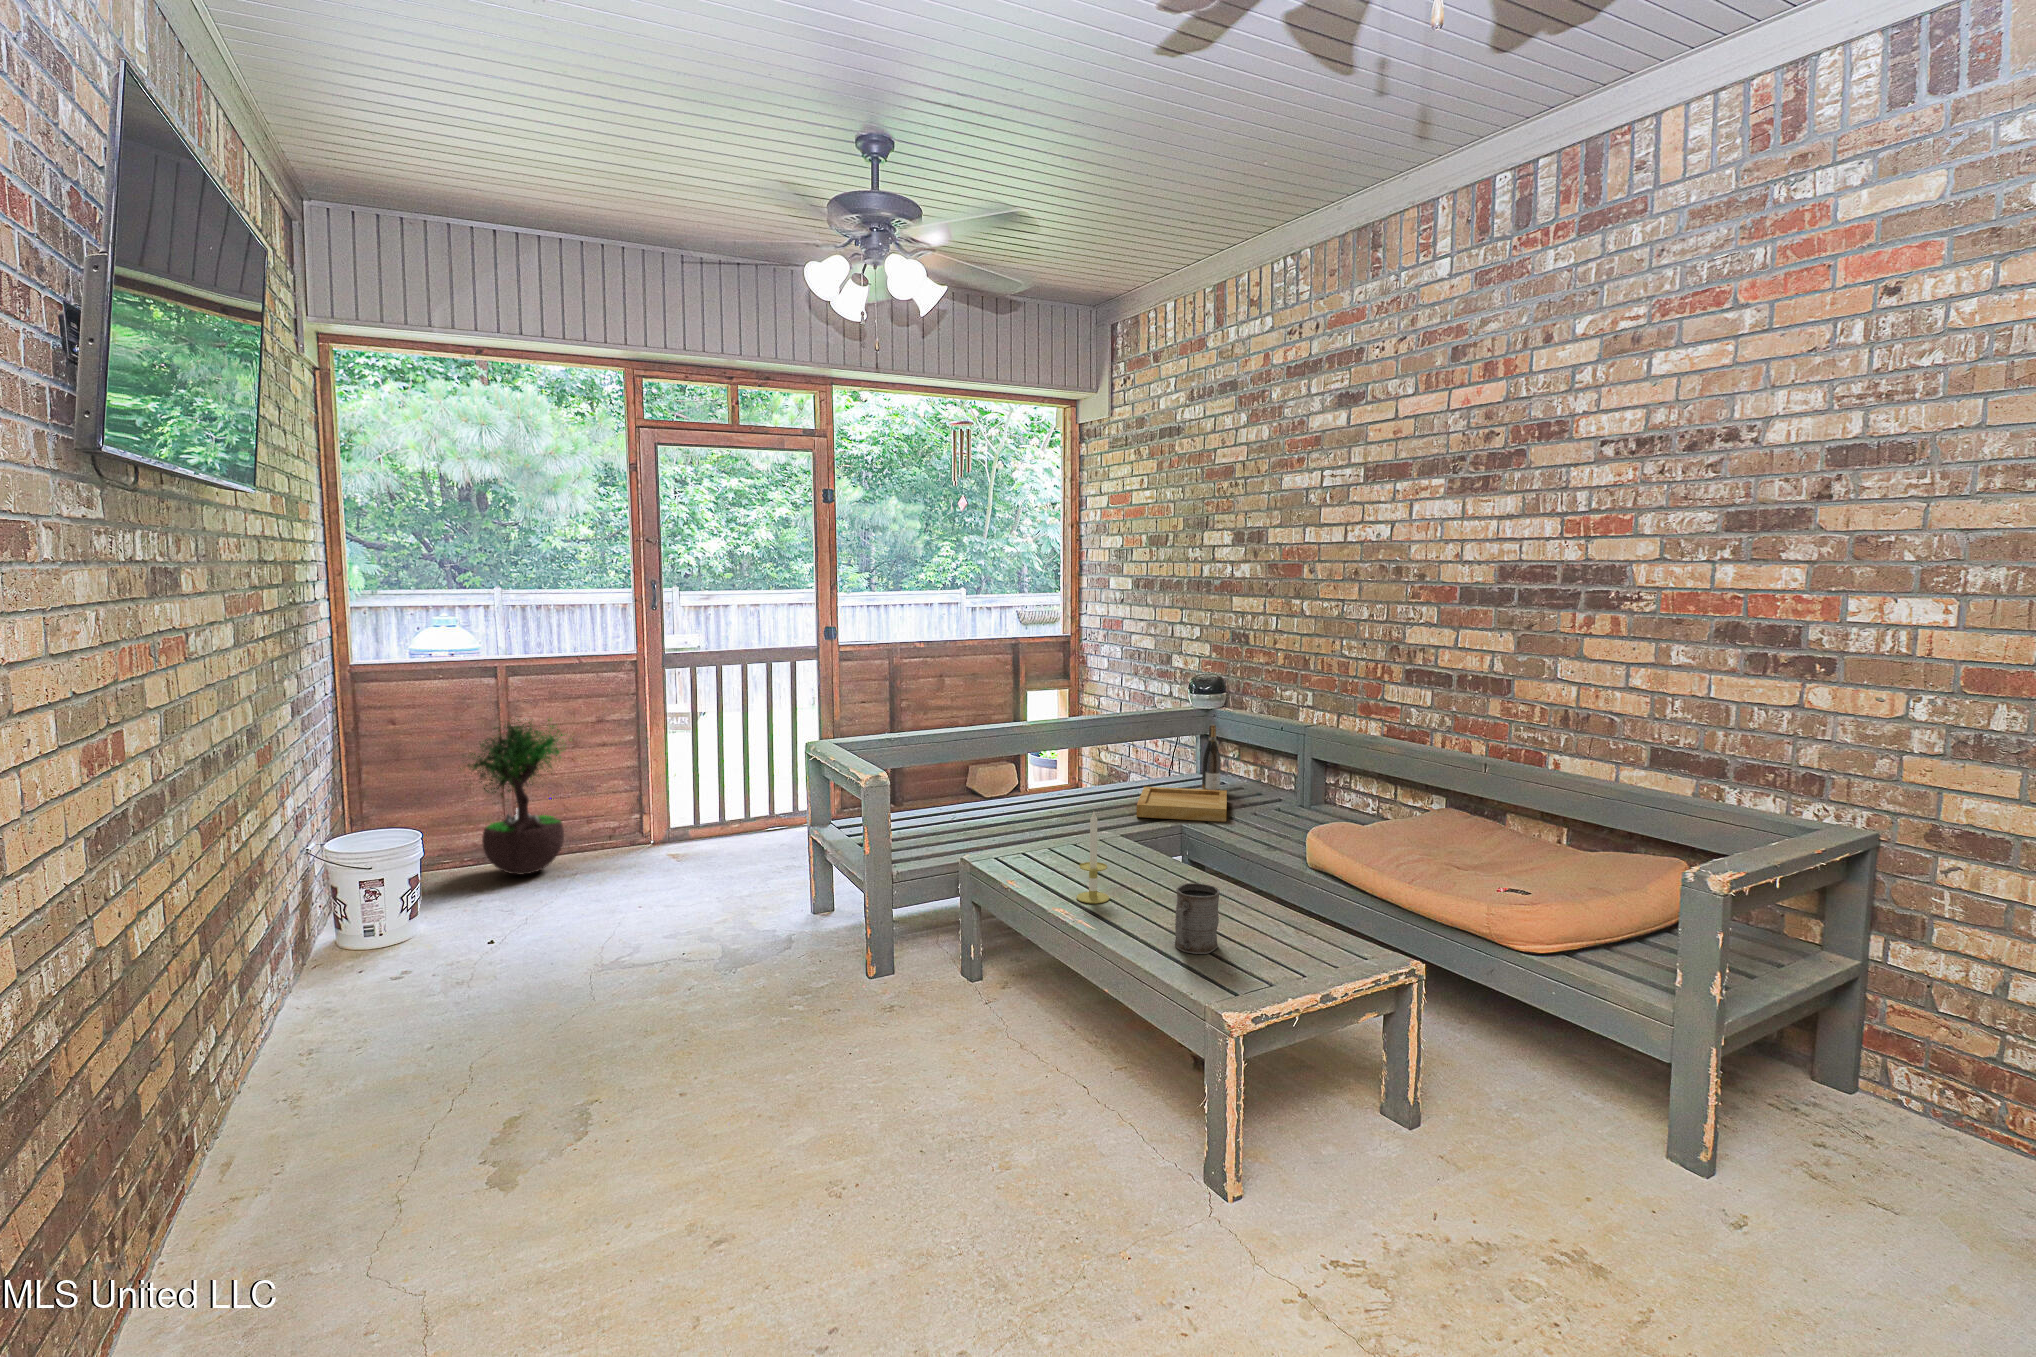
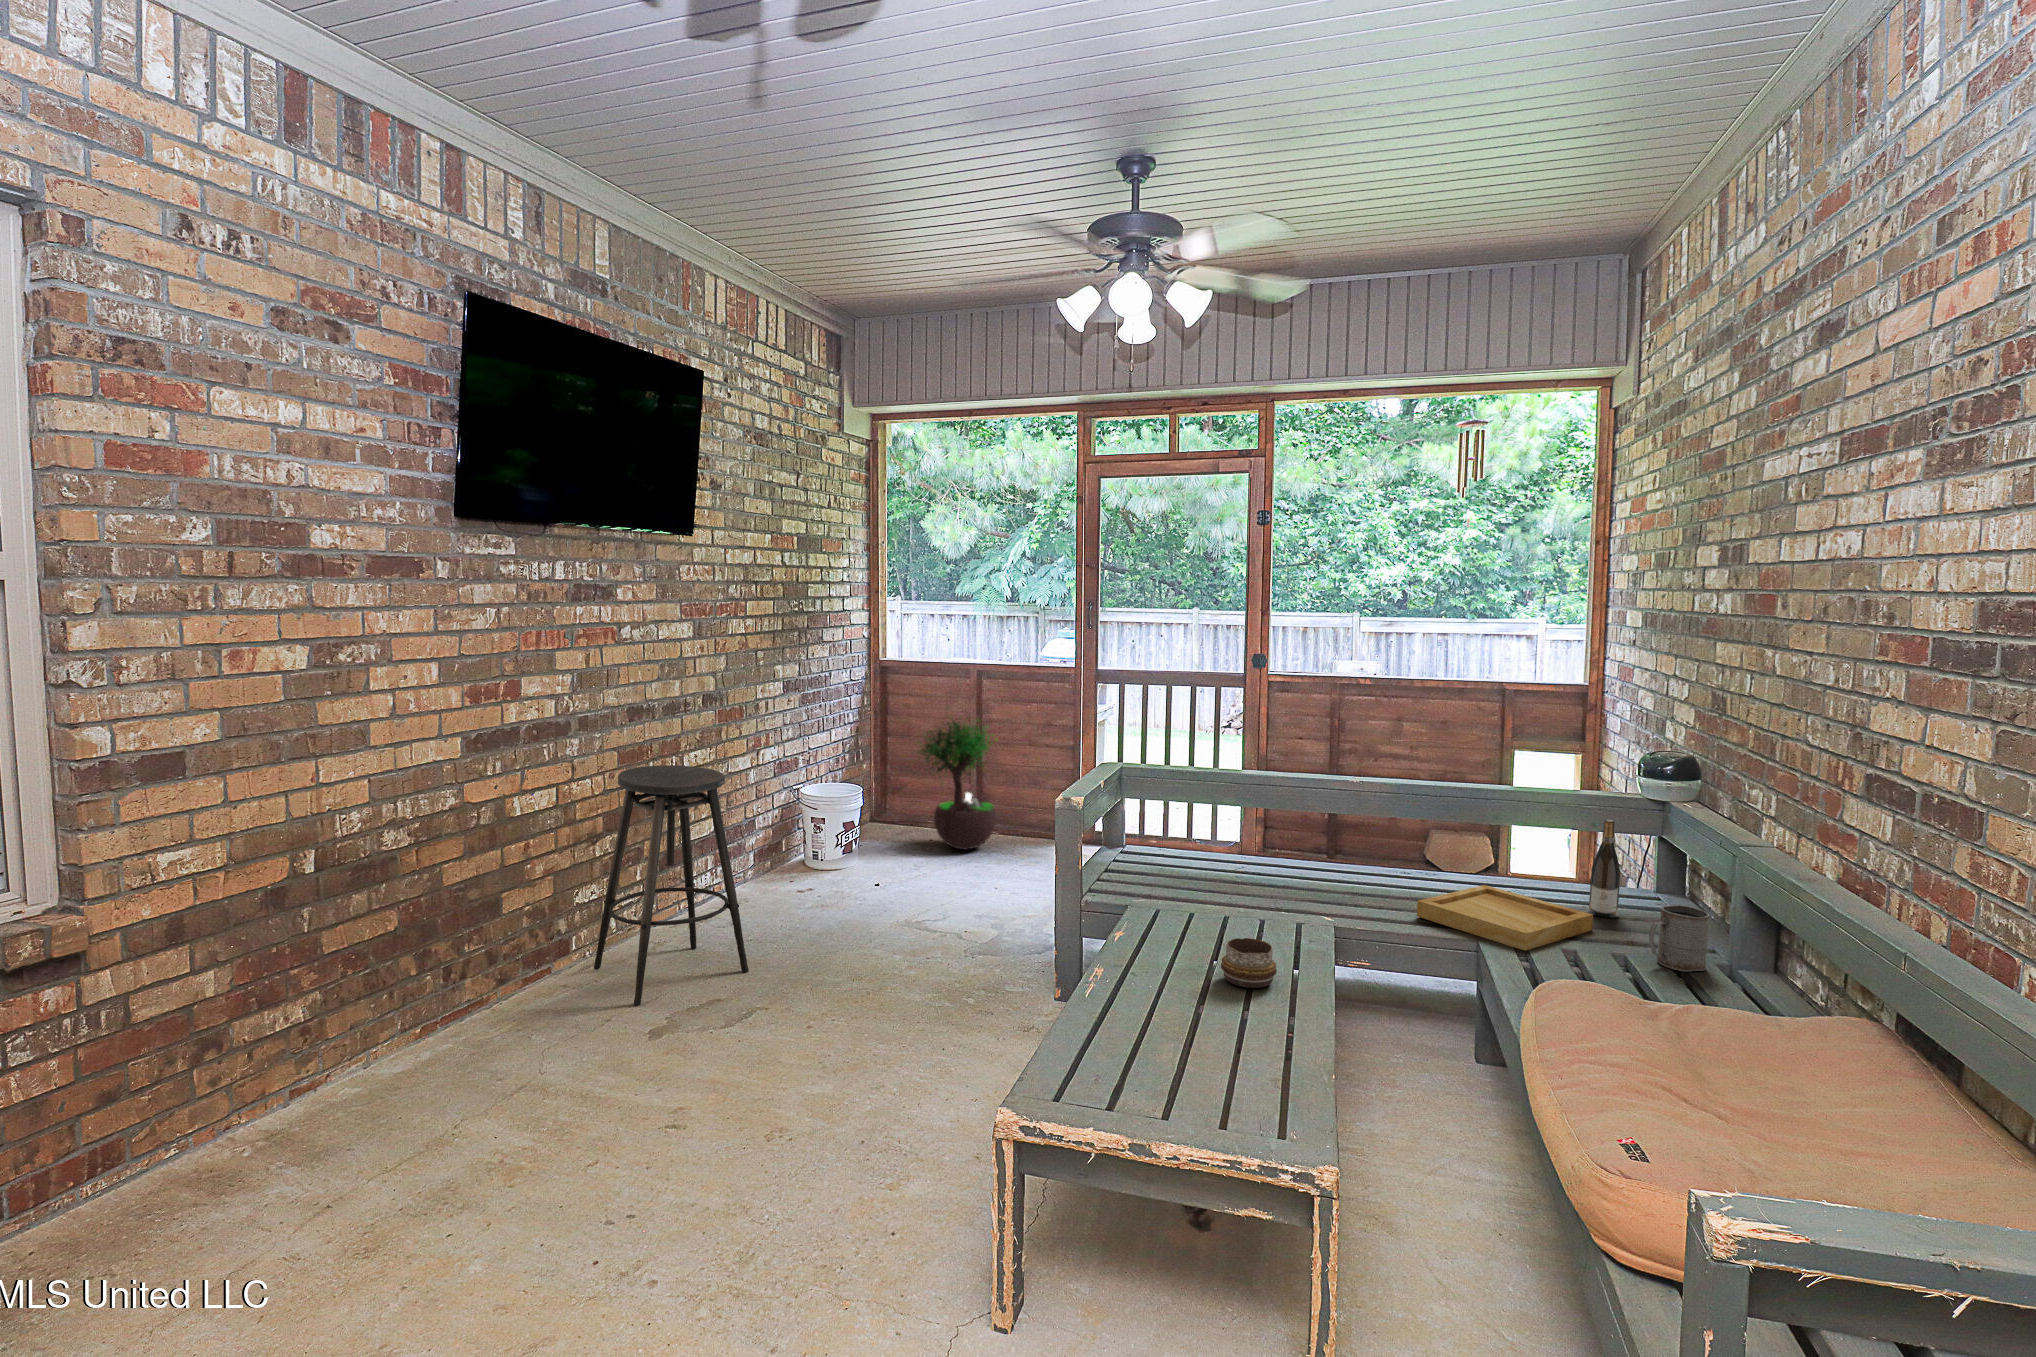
candle: present [1077,812,1109,903] -> none [1140,874,1179,982]
stool: none [231,818,489,1159] -> present [594,765,749,1005]
decorative bowl: none [1127,850,1172,888] -> present [1221,938,1277,988]
mug: present [1175,883,1220,954] -> present [1649,905,1710,971]

